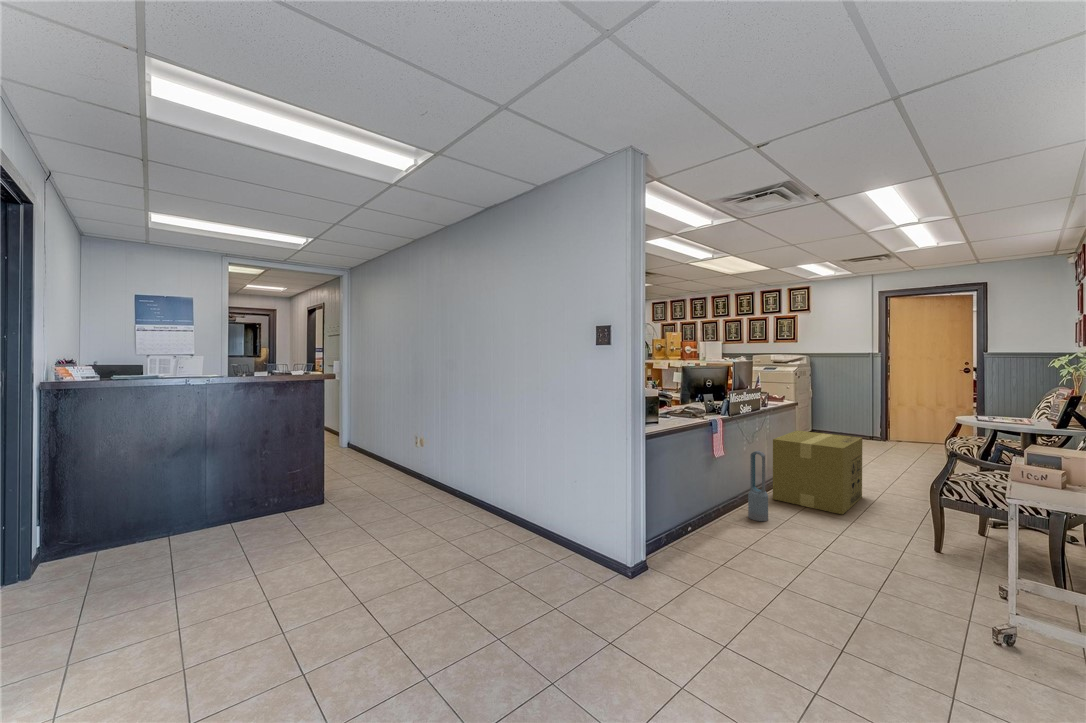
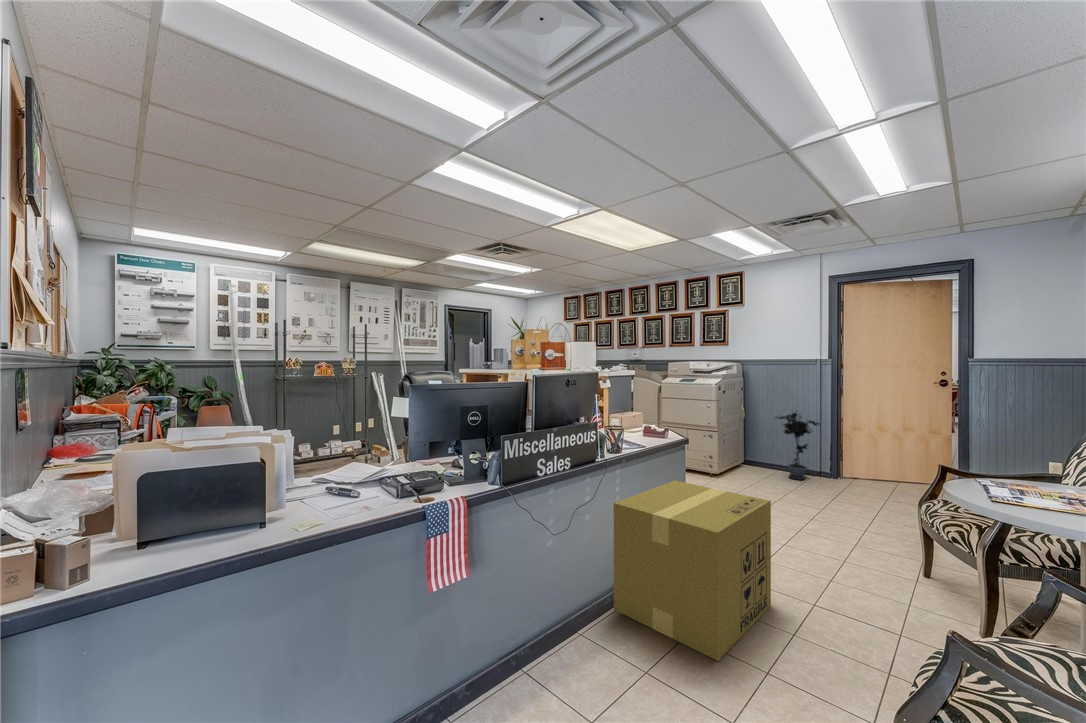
potted plant: none [836,391,873,442] -> present [776,411,820,480]
air purifier: present [748,451,768,521] -> none [533,538,568,684]

